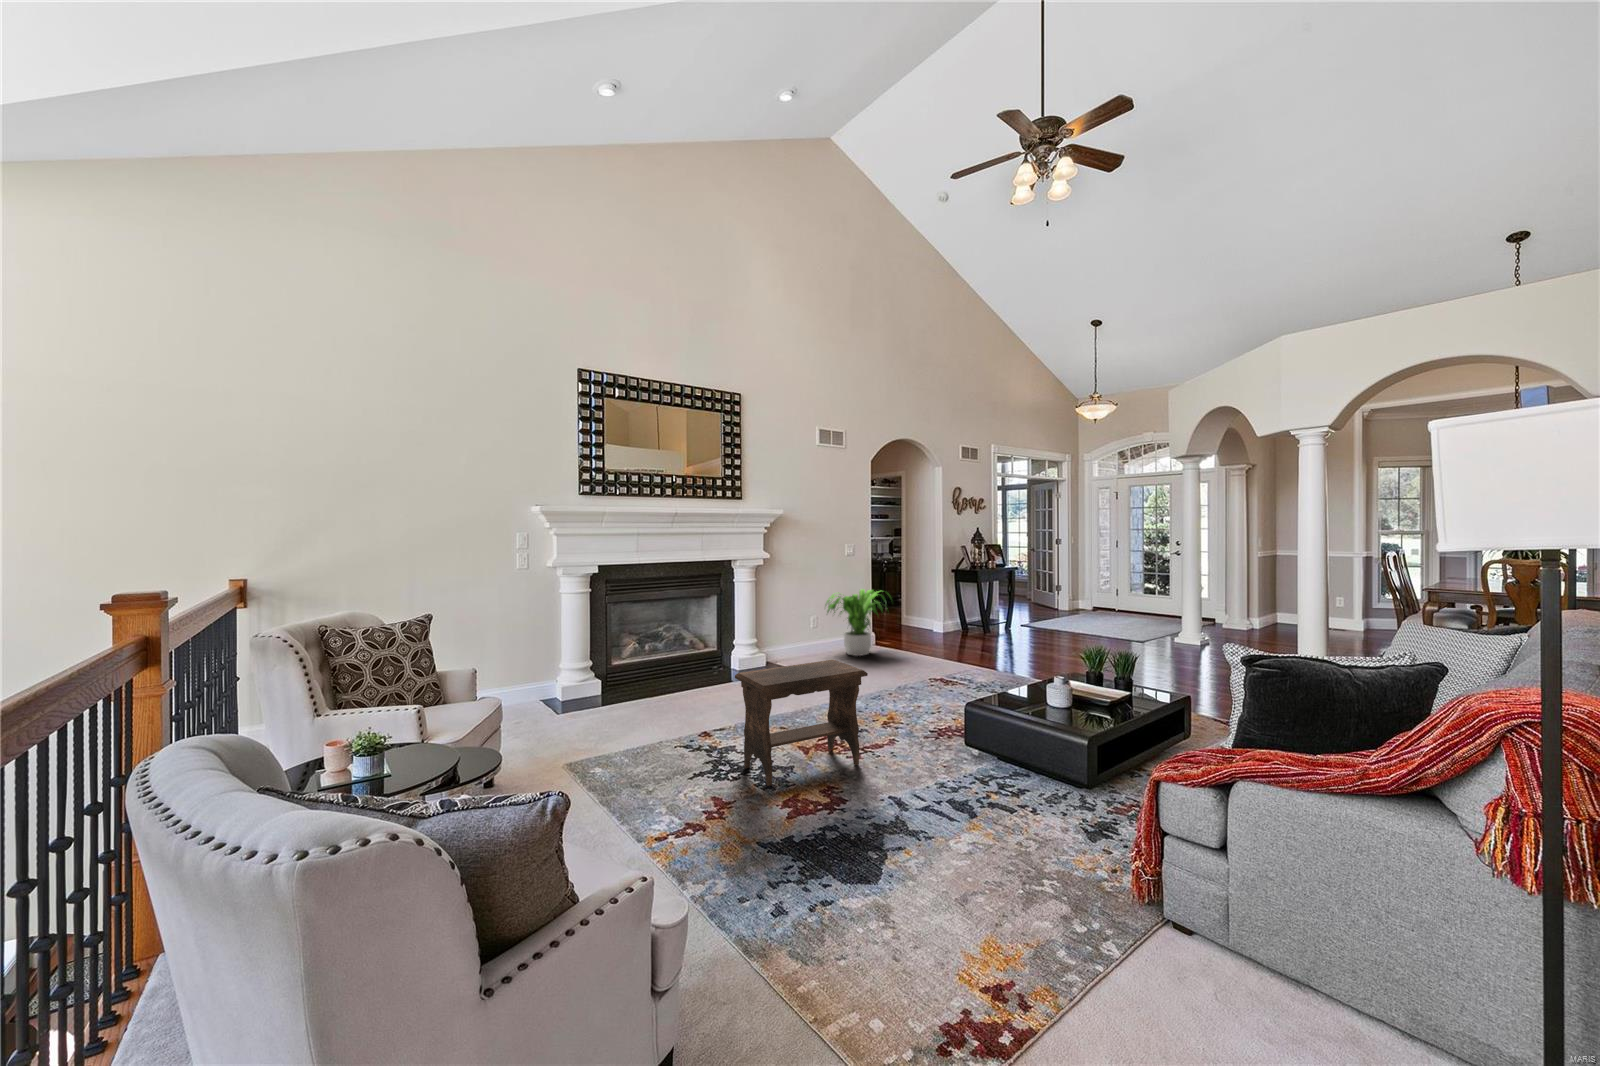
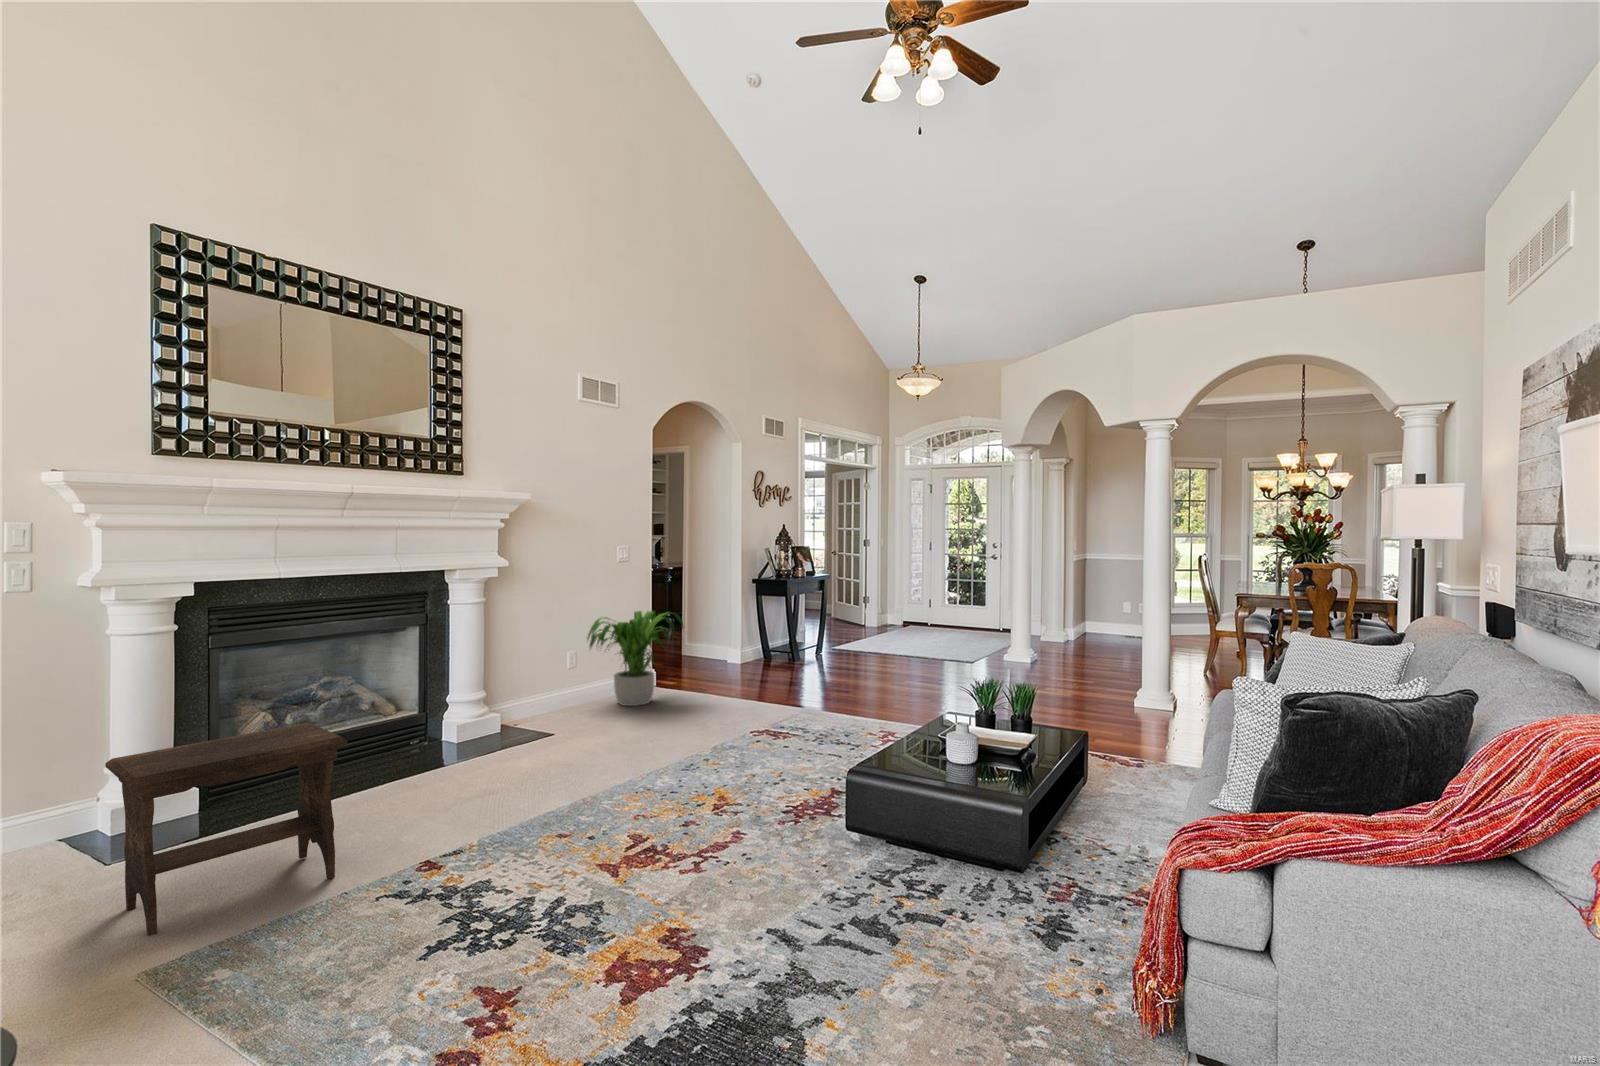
footstool: present [735,660,868,786] -> present [105,723,347,936]

